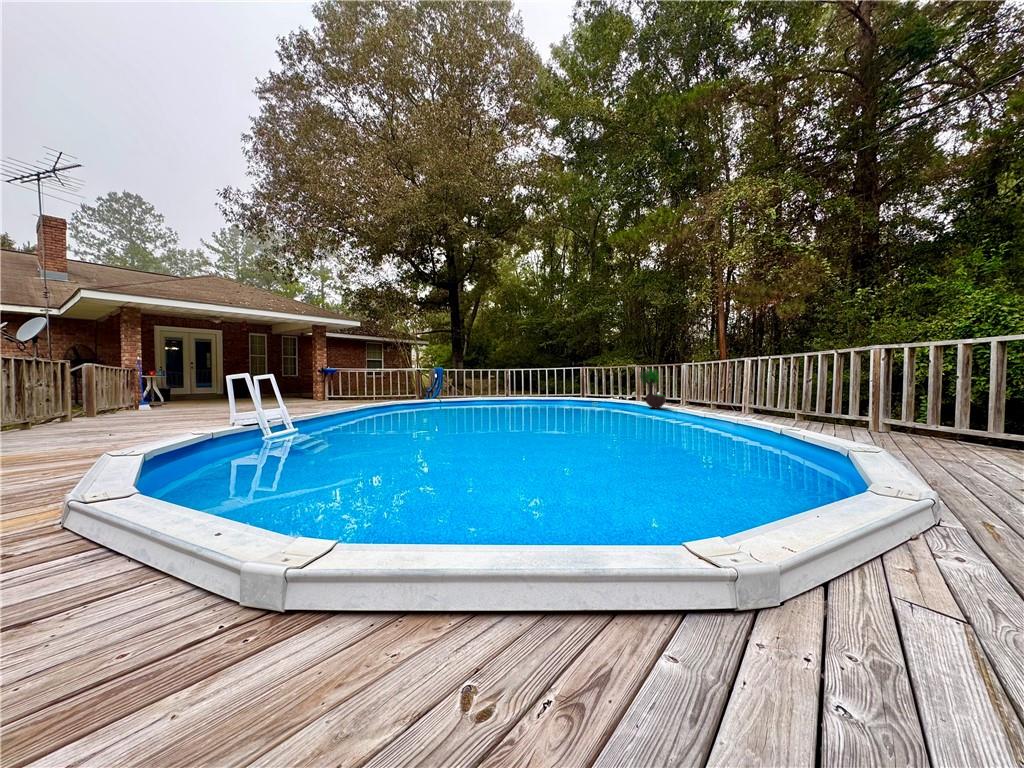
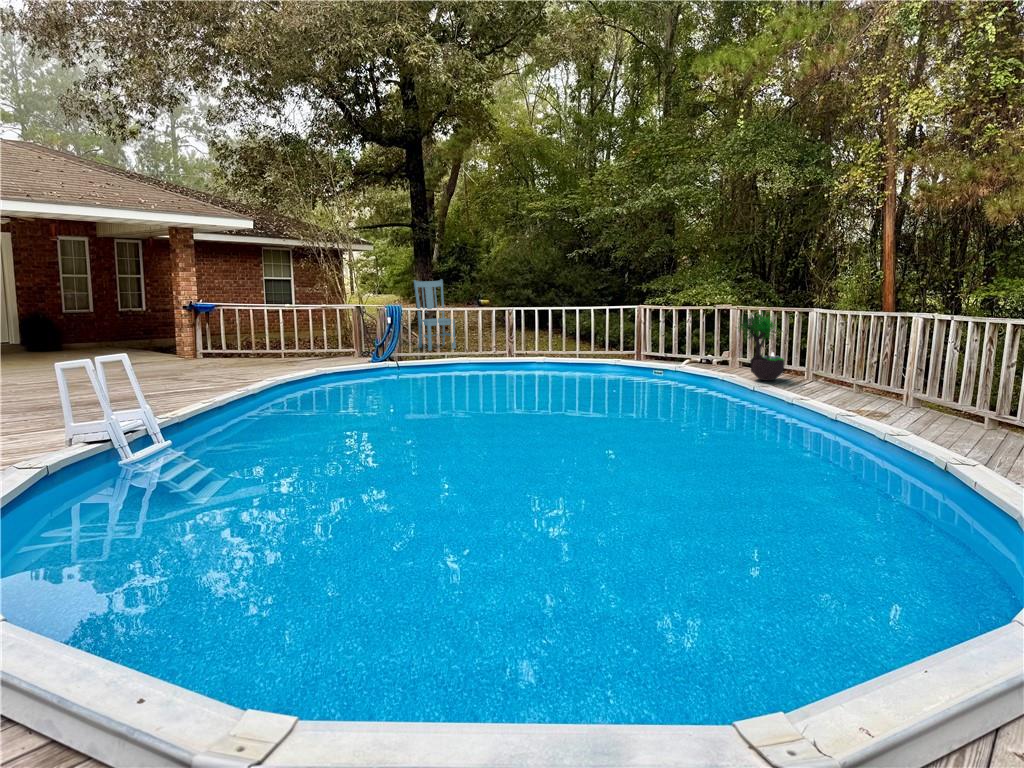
chair: none [451,358,474,397] -> present [414,279,456,351]

